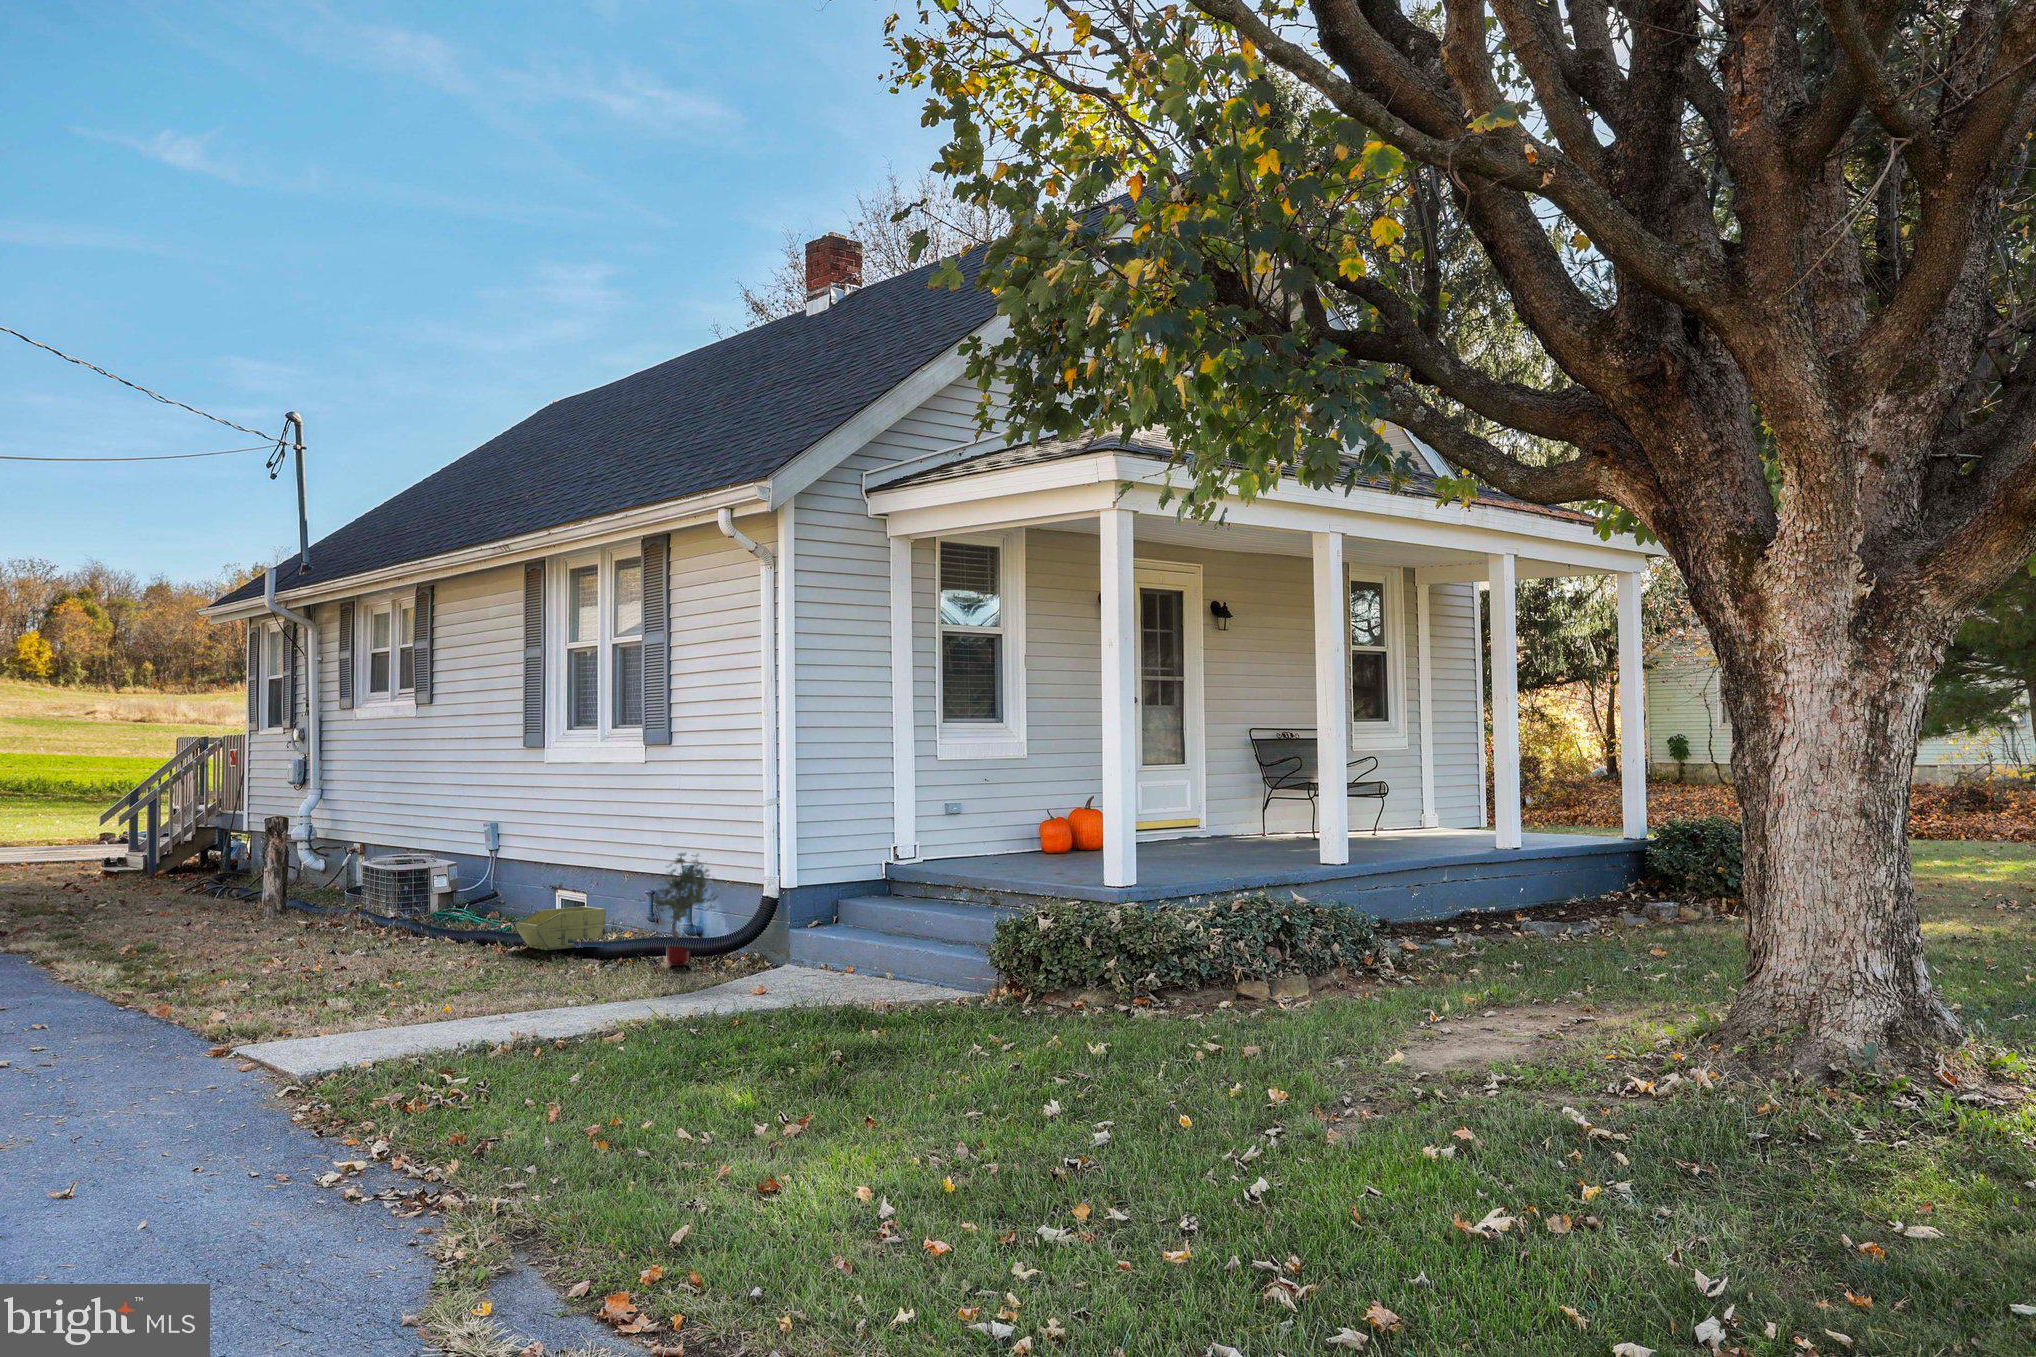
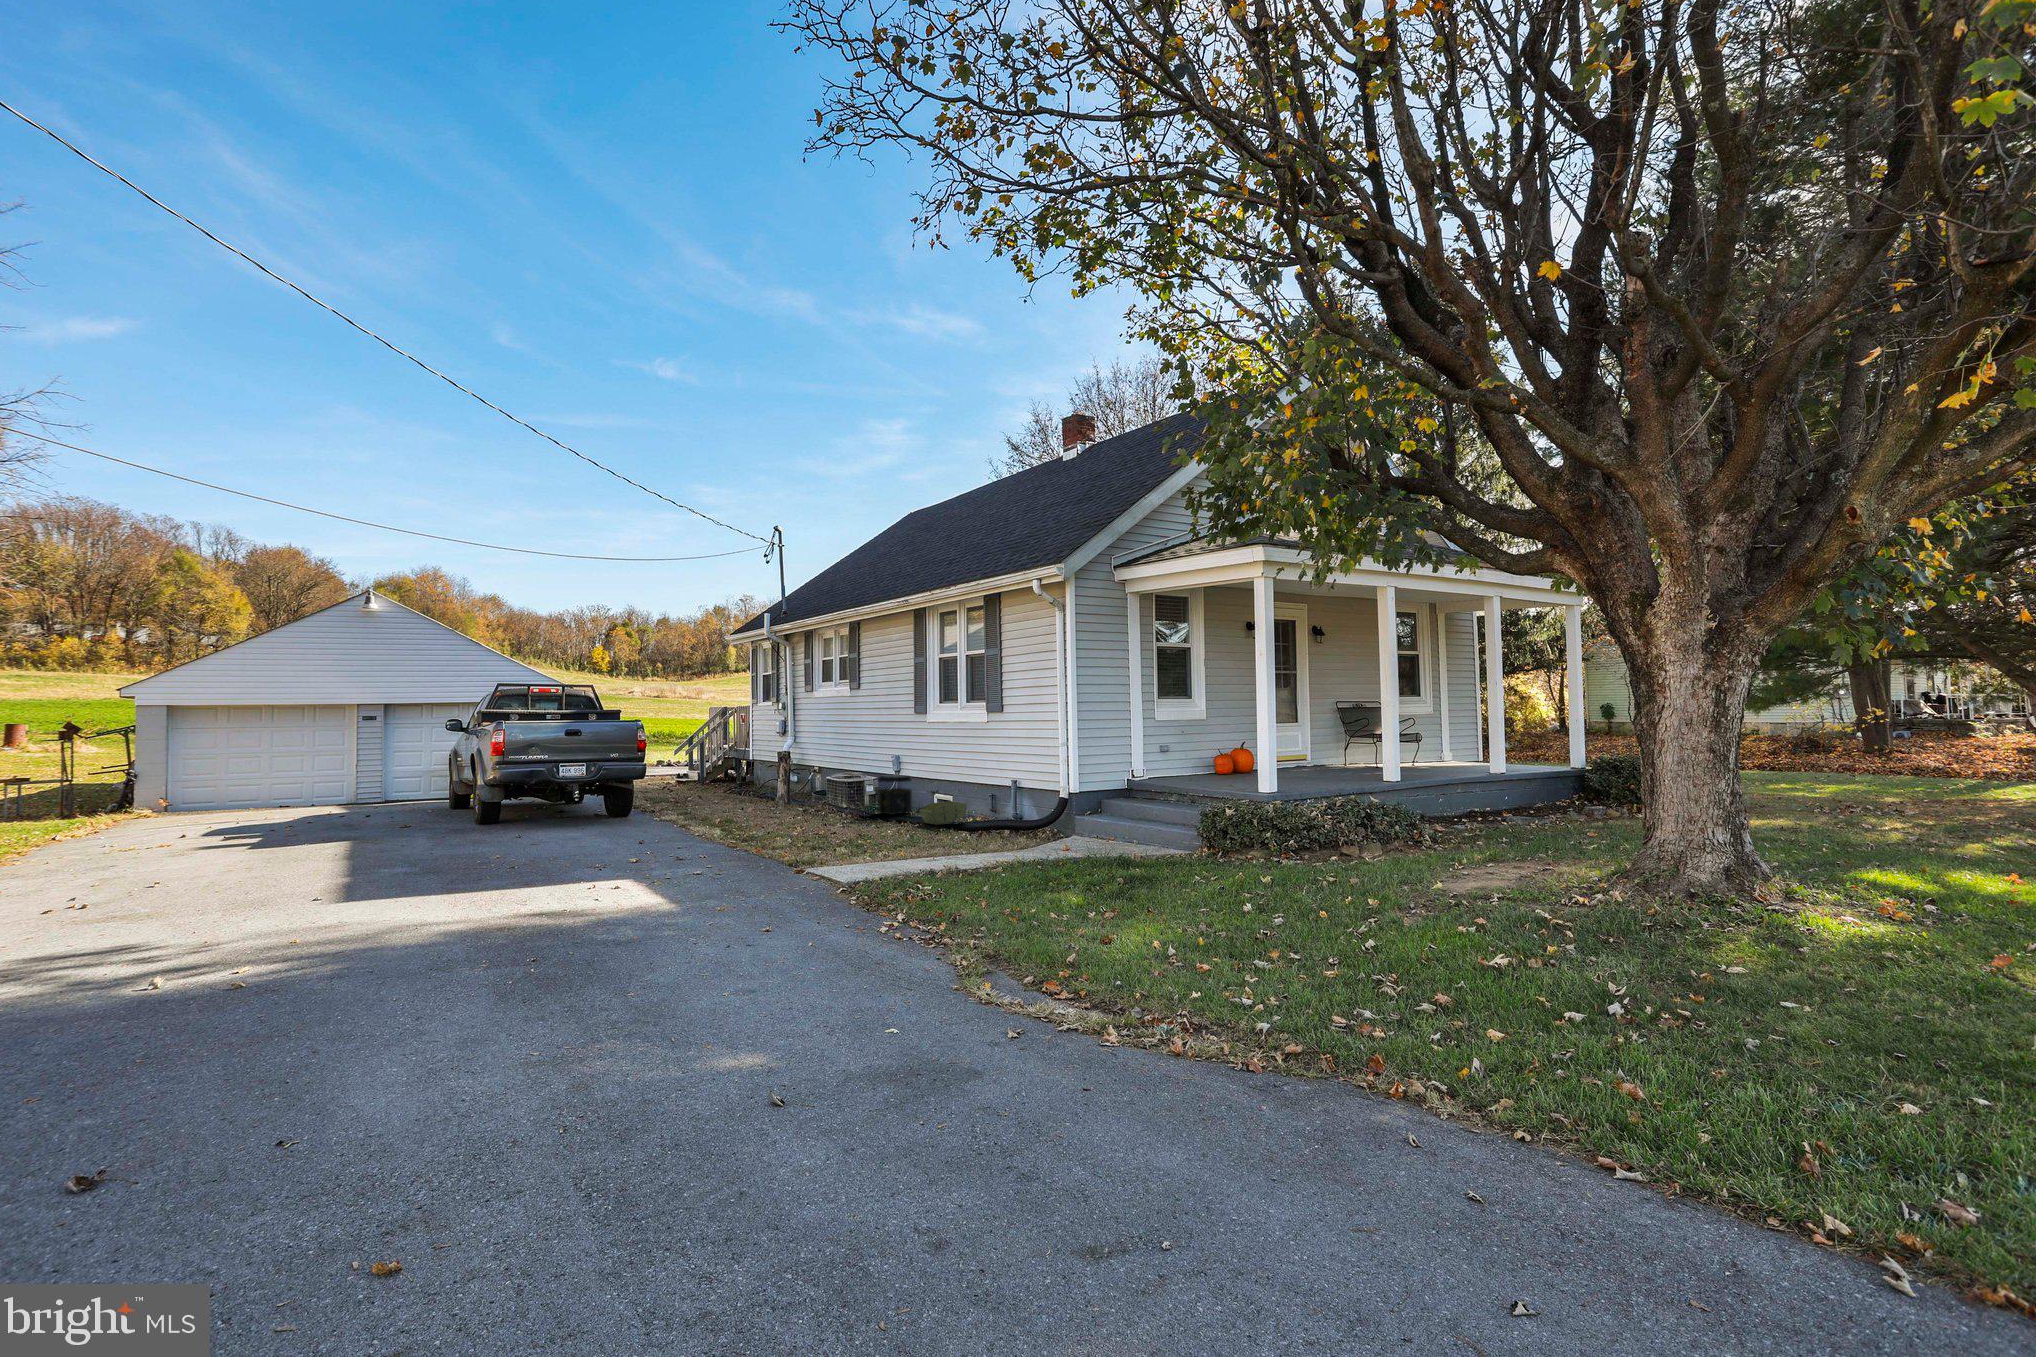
potted tree: present [653,853,718,966] -> none [996,772,1033,834]
toolbox: none [448,859,514,932] -> present [878,775,912,815]

